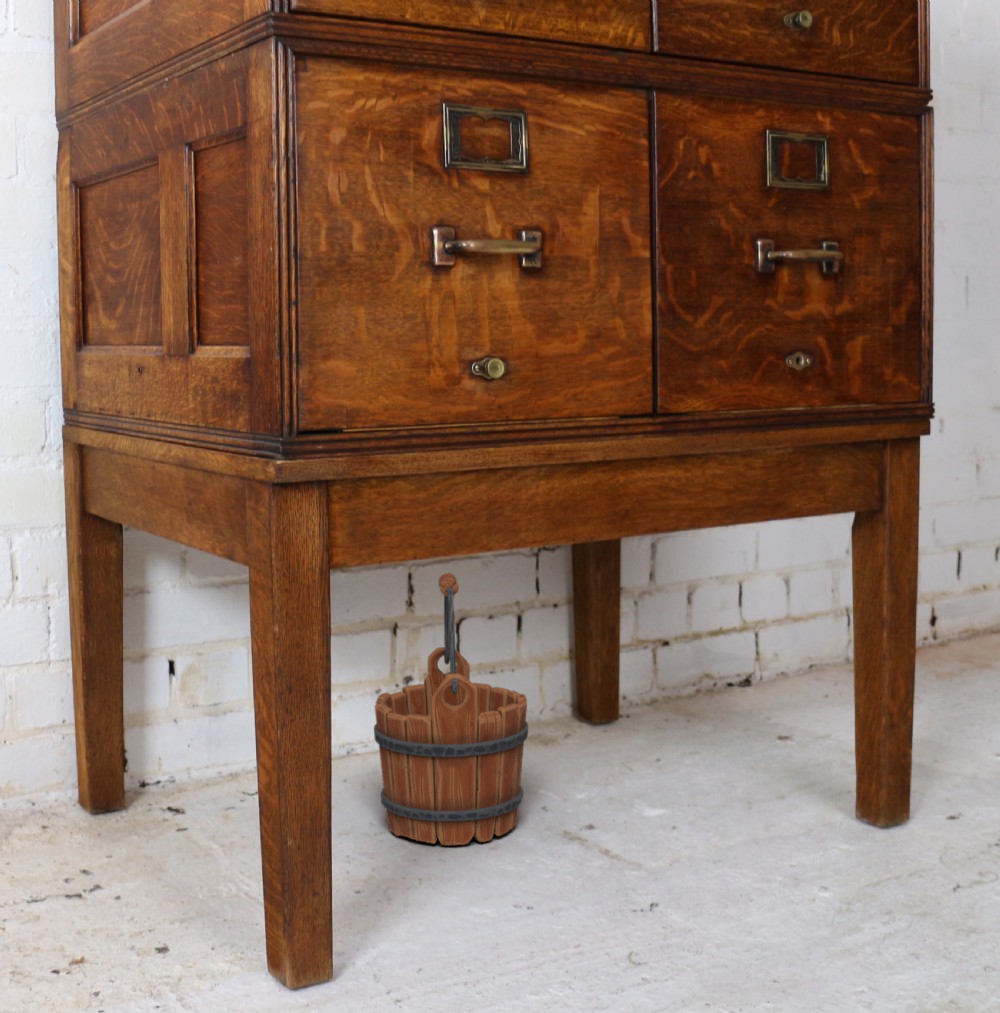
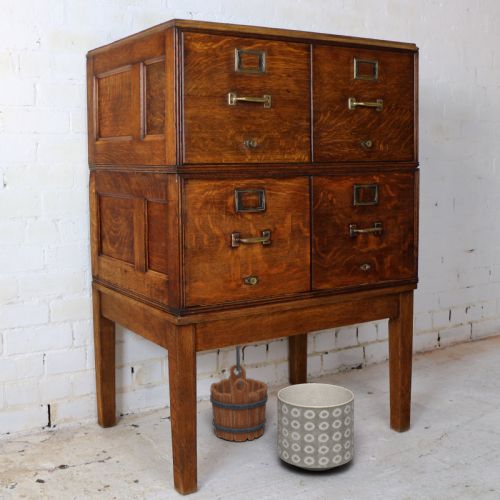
planter: none [559,683,772,917] -> present [277,383,354,471]

